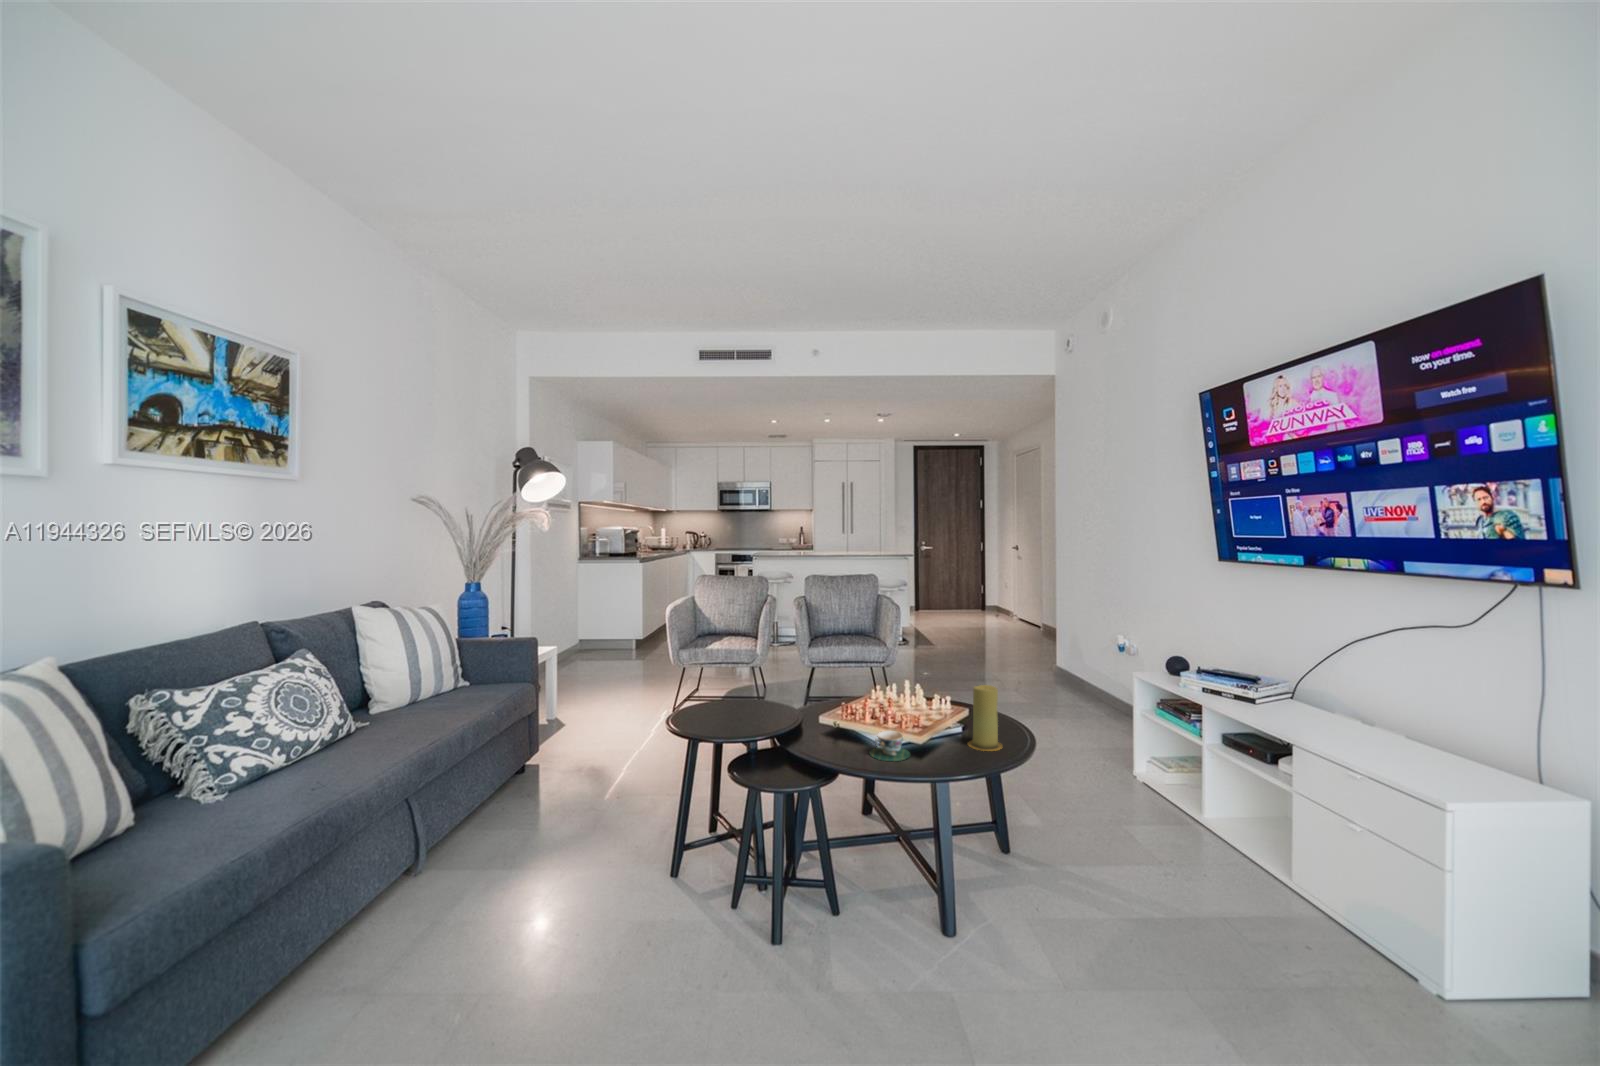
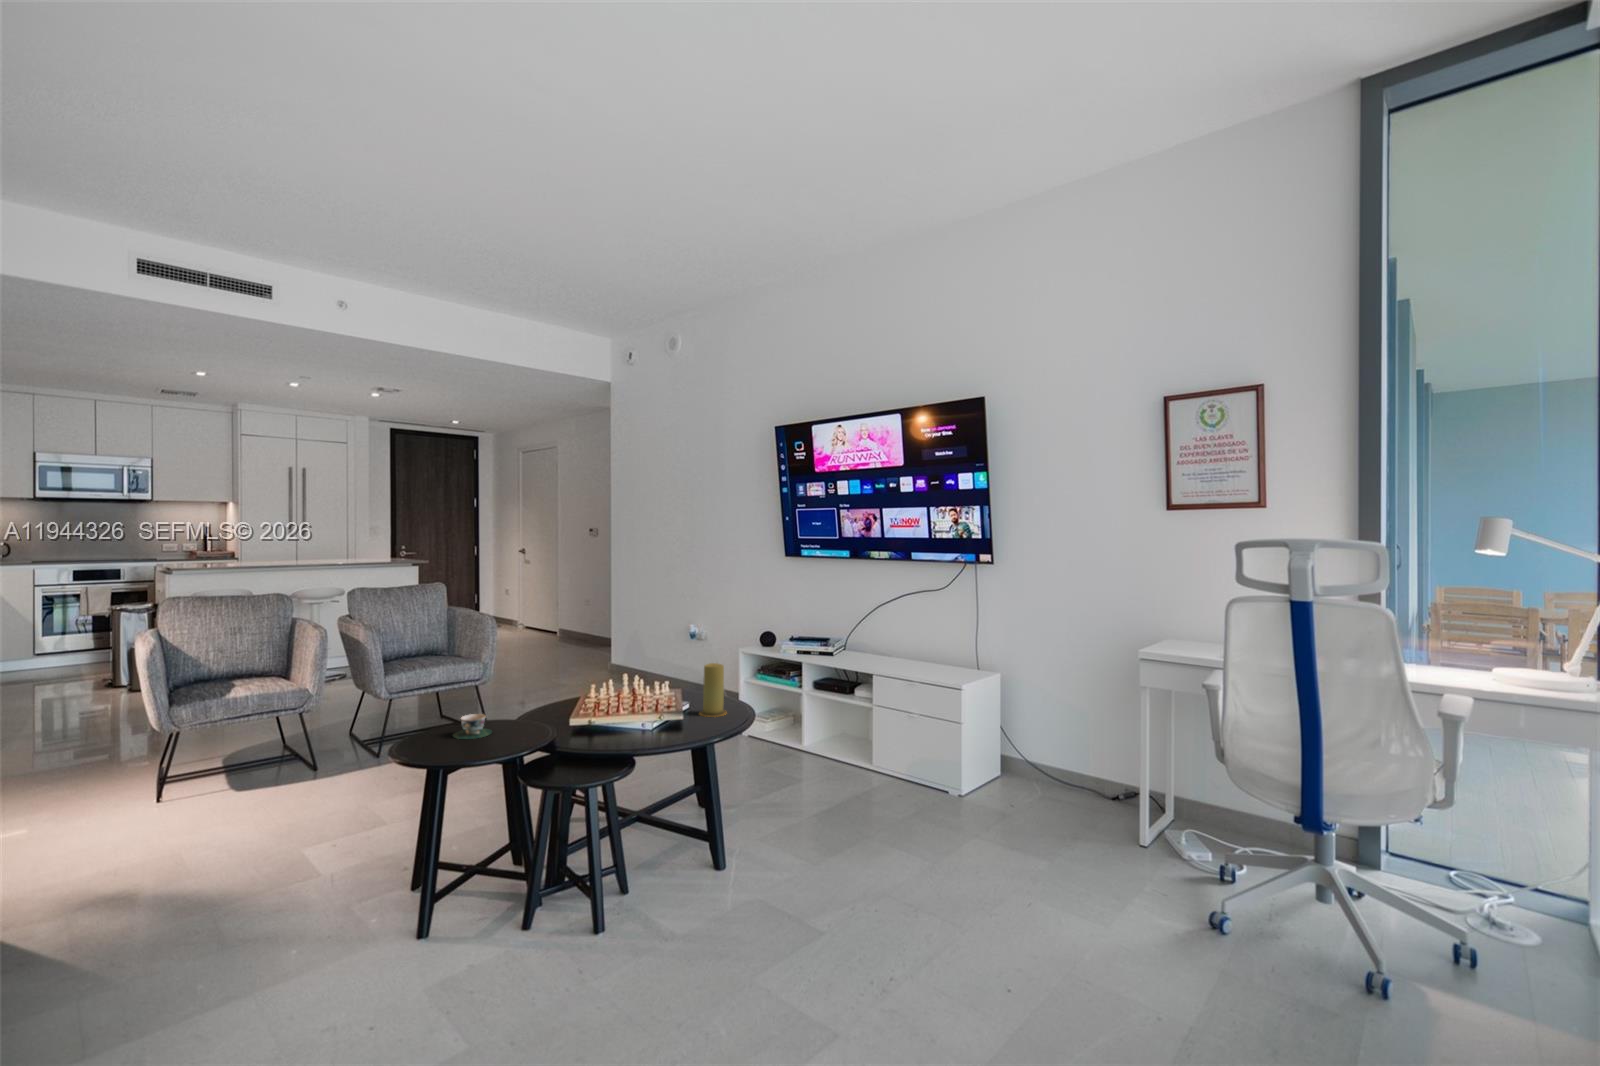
teacup: present [869,731,910,761] -> present [453,714,492,739]

